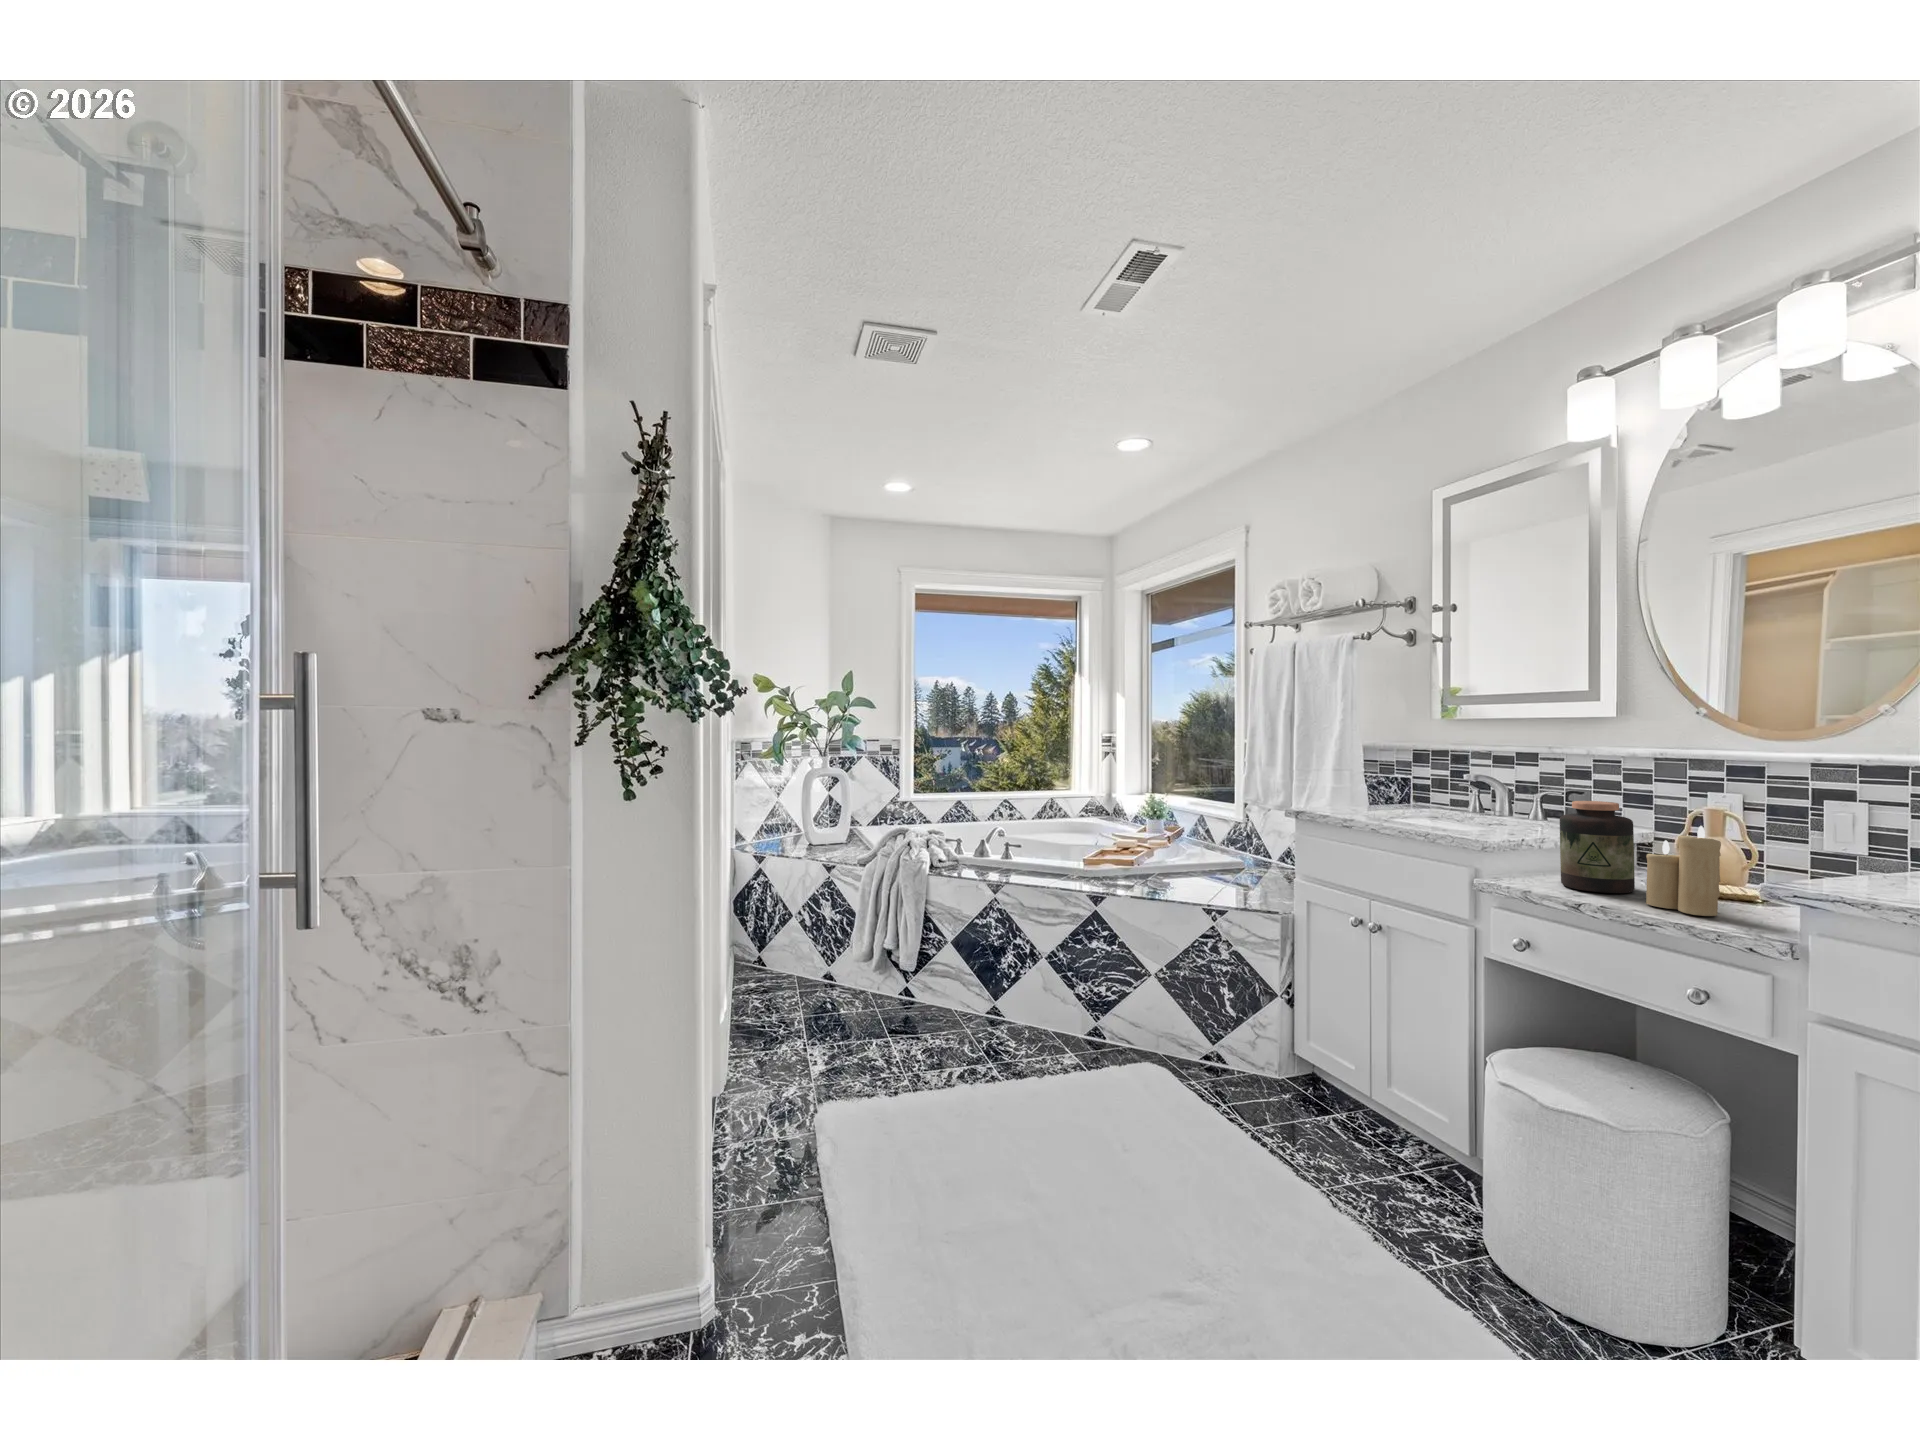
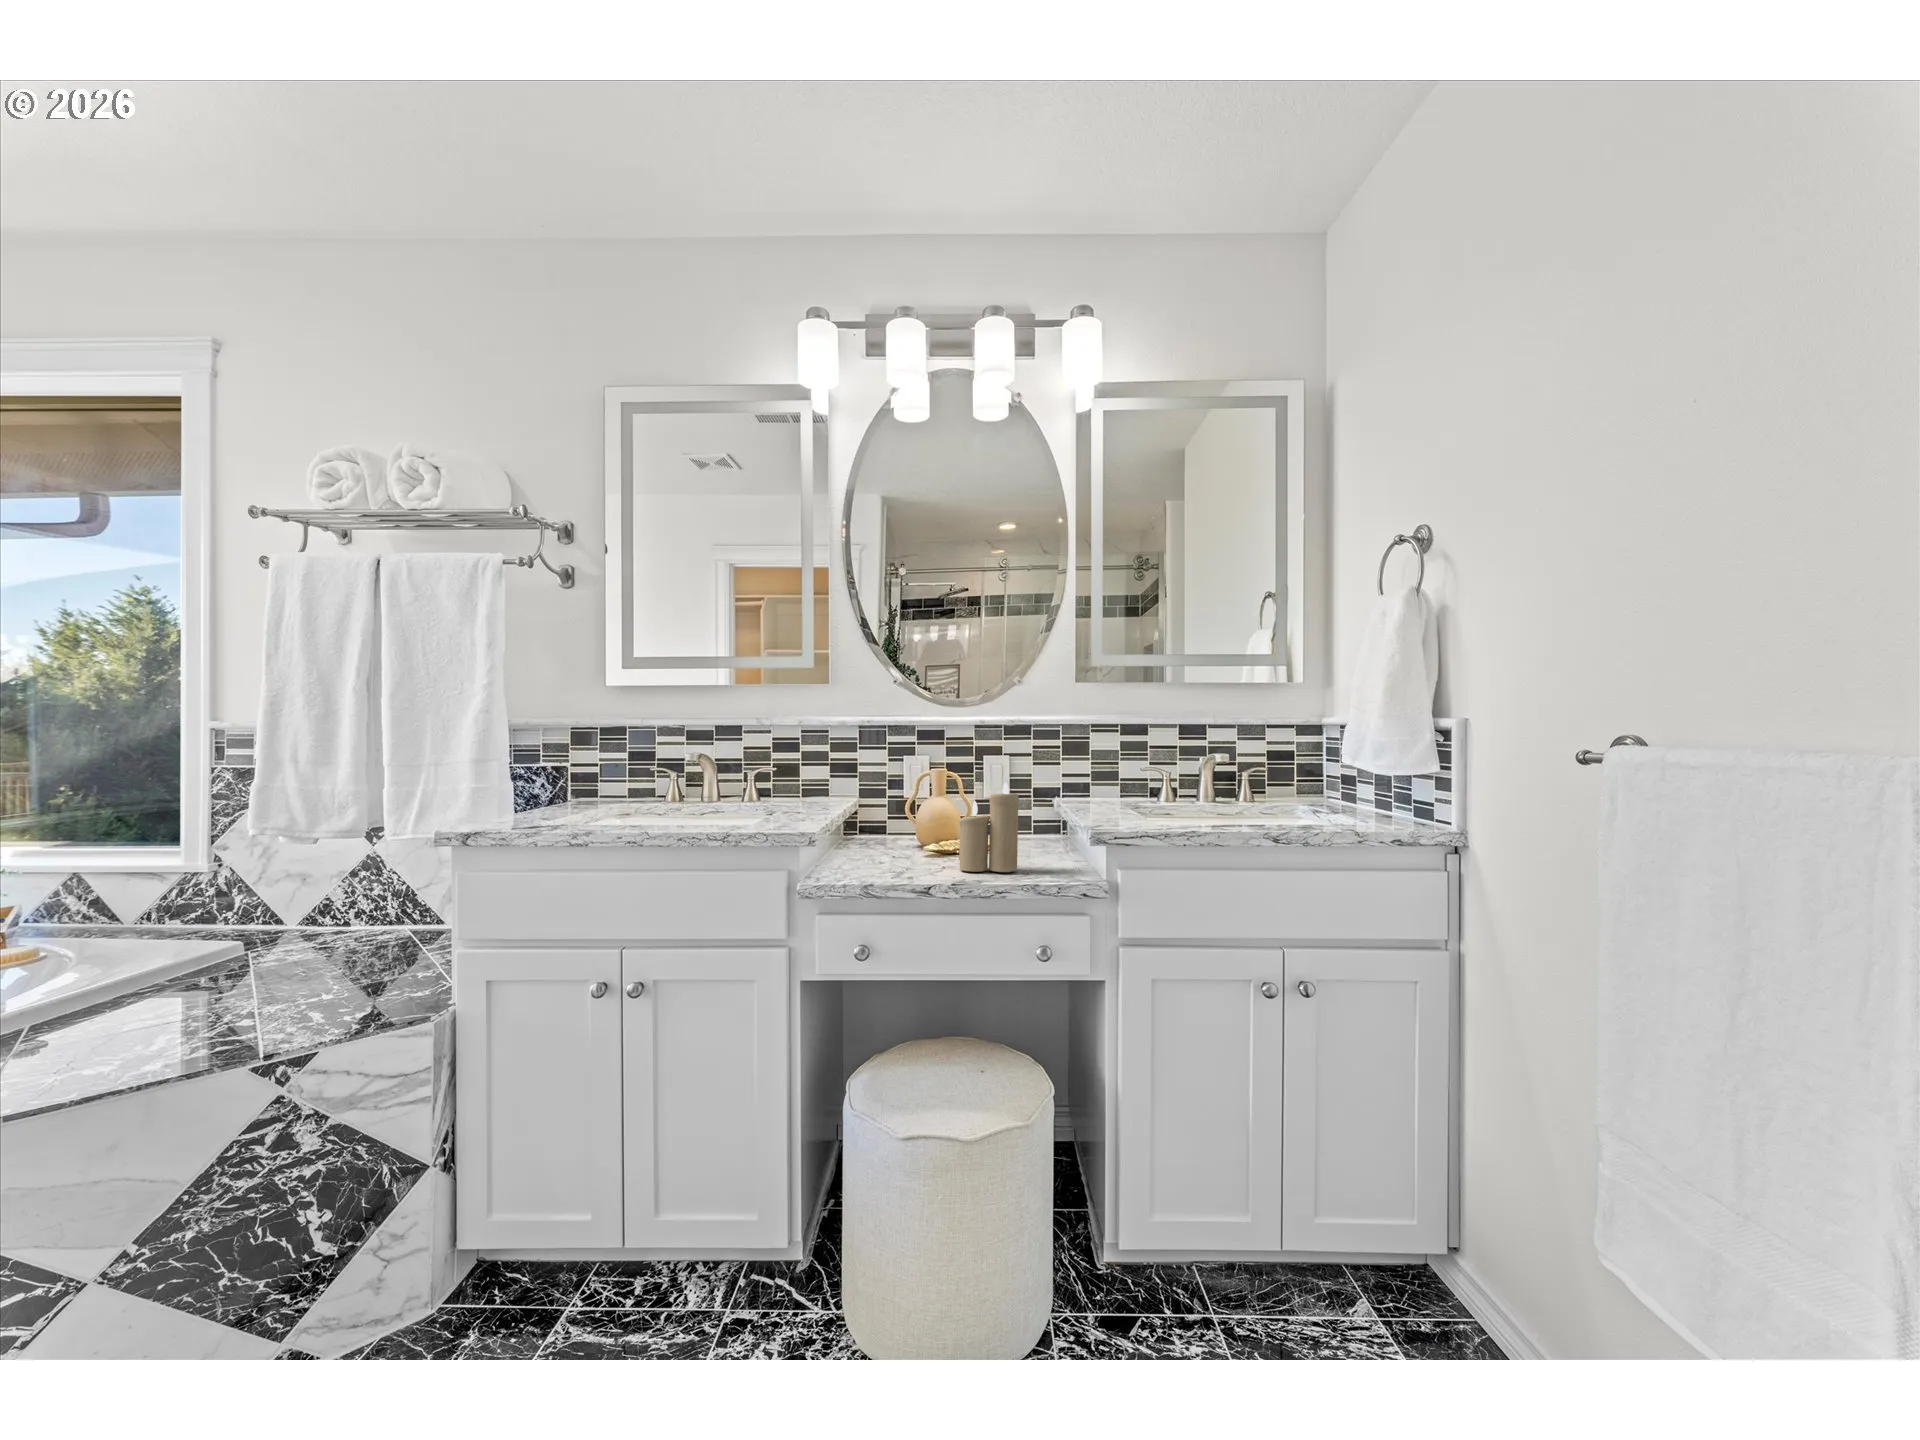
jar: present [1560,801,1635,893] -> none [865,769,928,870]

